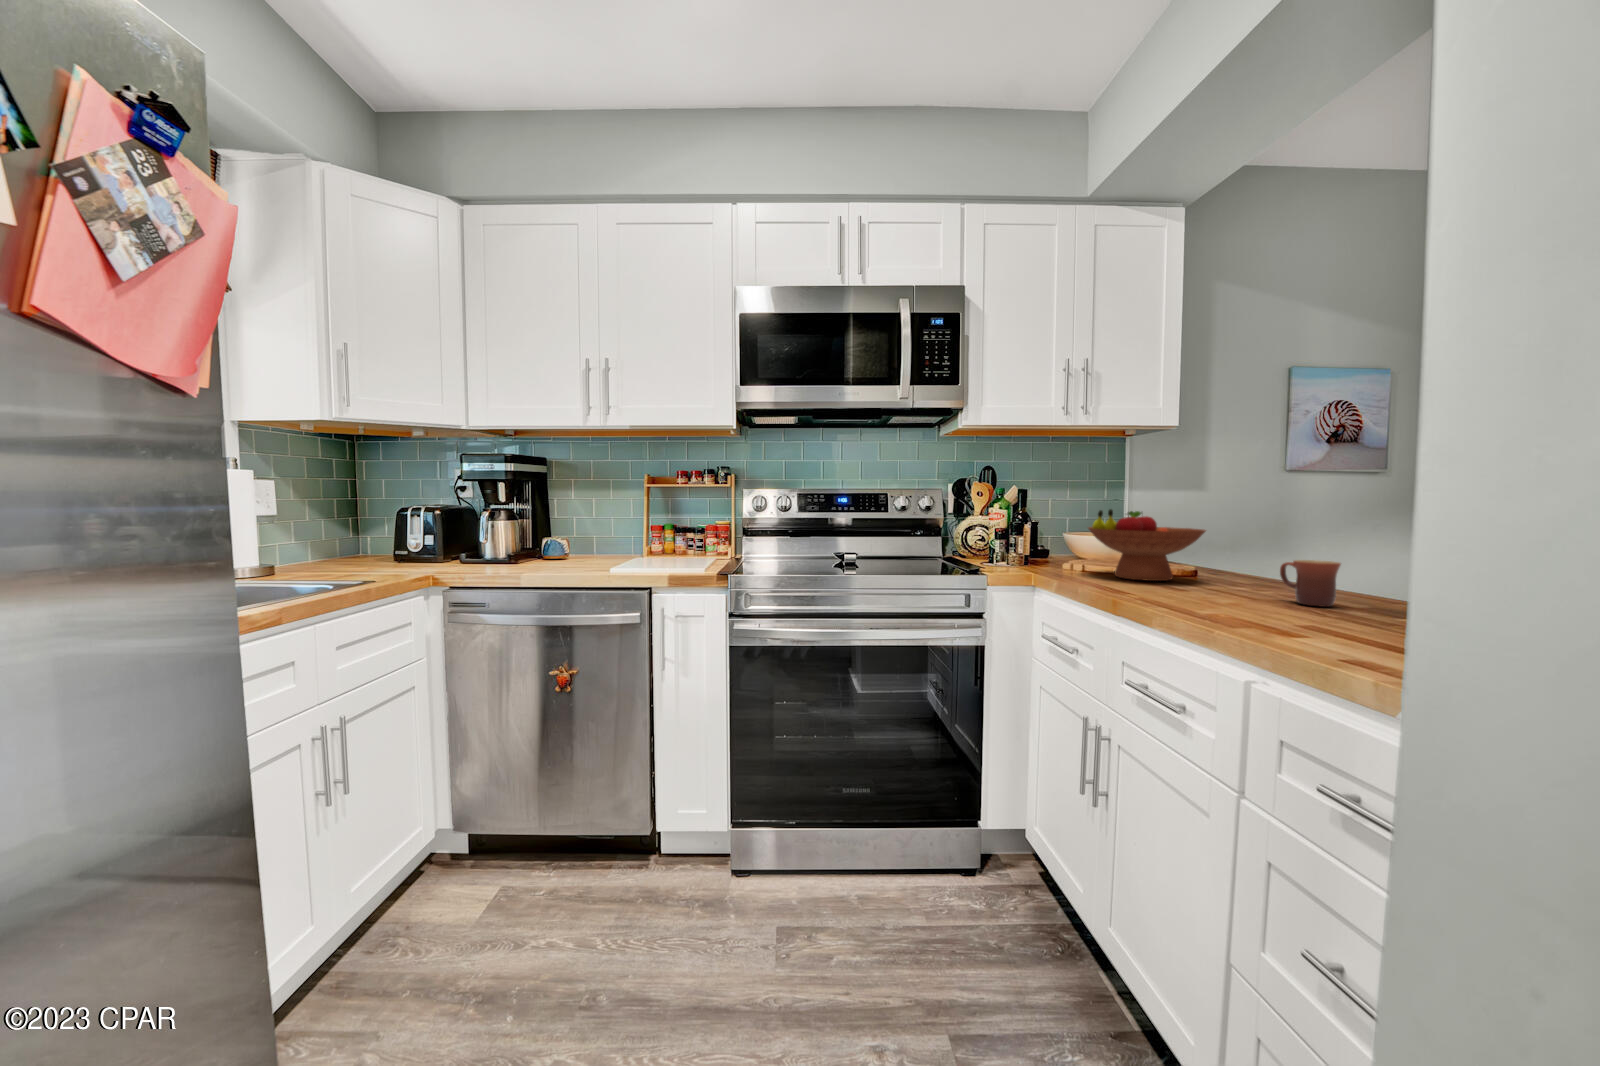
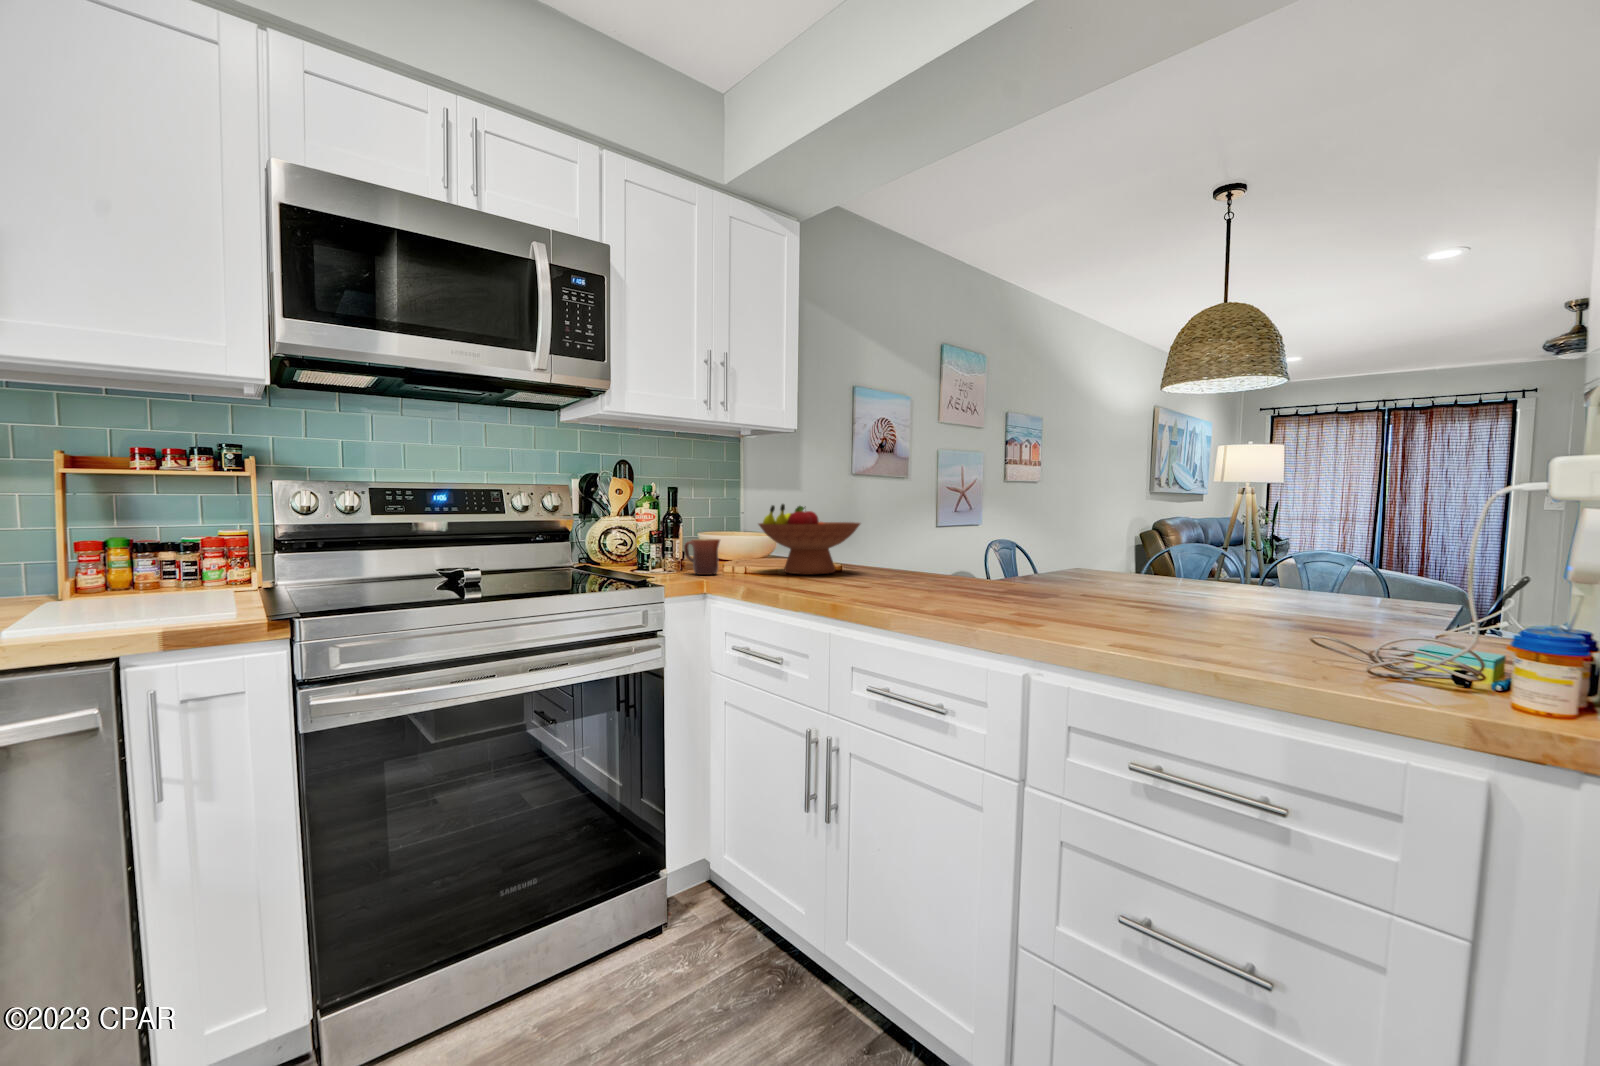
mug: present [1280,560,1341,607] -> present [684,539,720,575]

